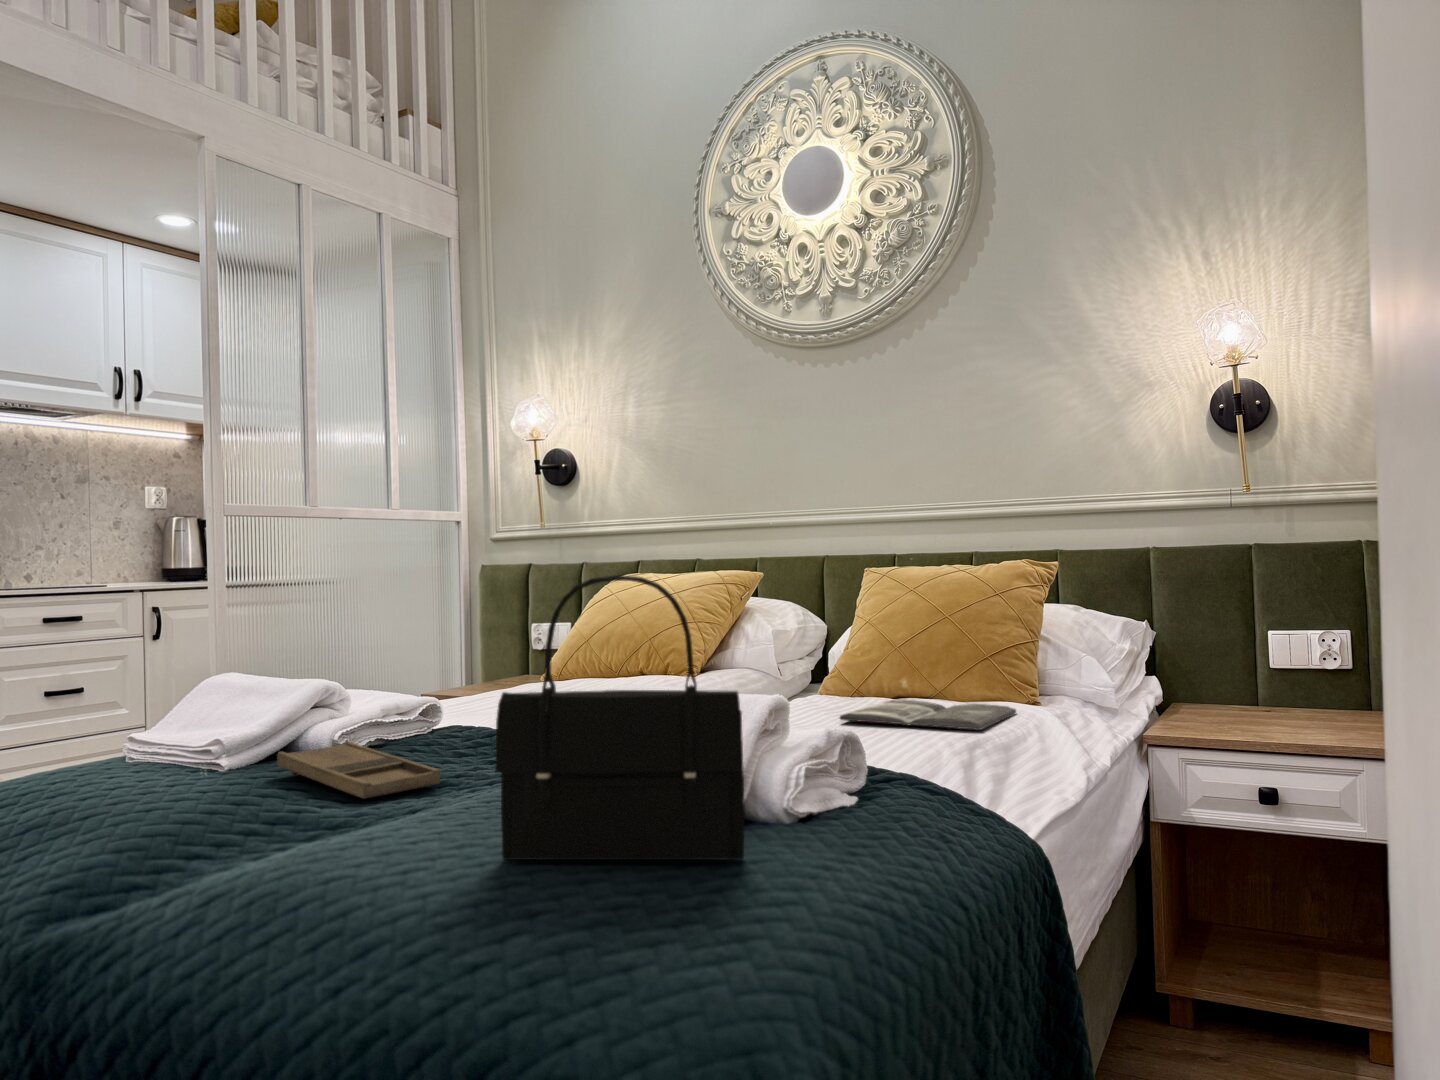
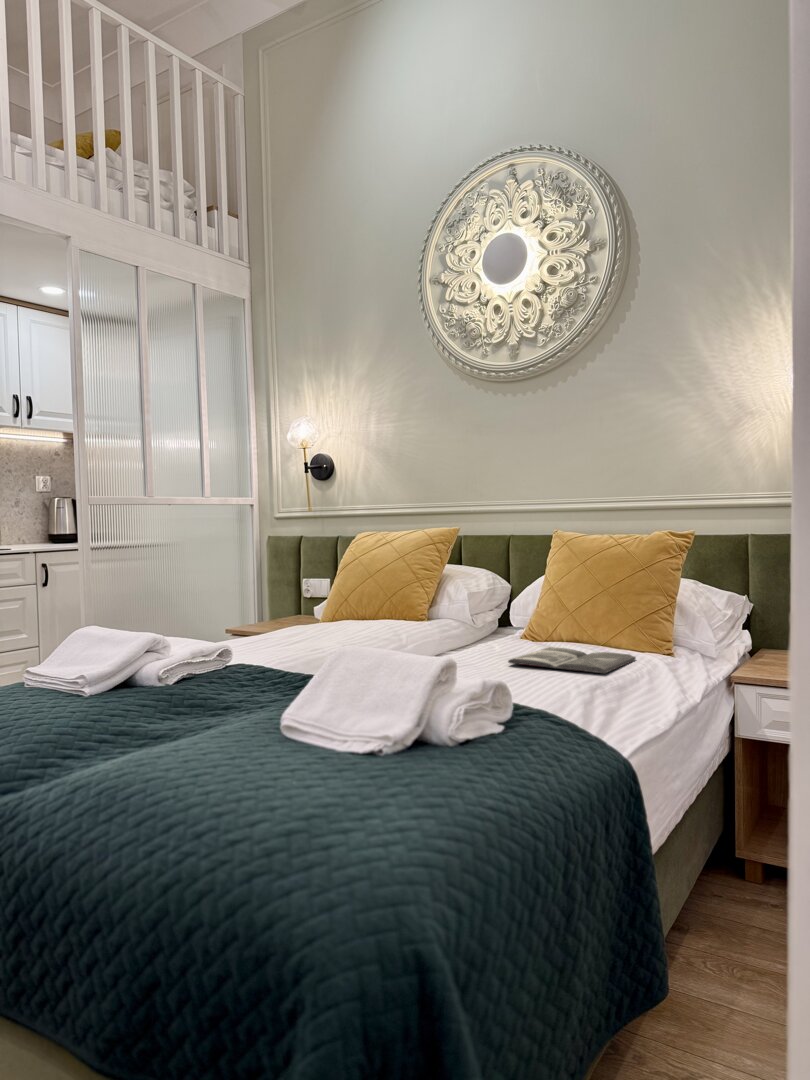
handbag: present [495,575,745,860] -> none [253,586,413,772]
tray: present [277,742,440,798] -> none [122,678,226,720]

